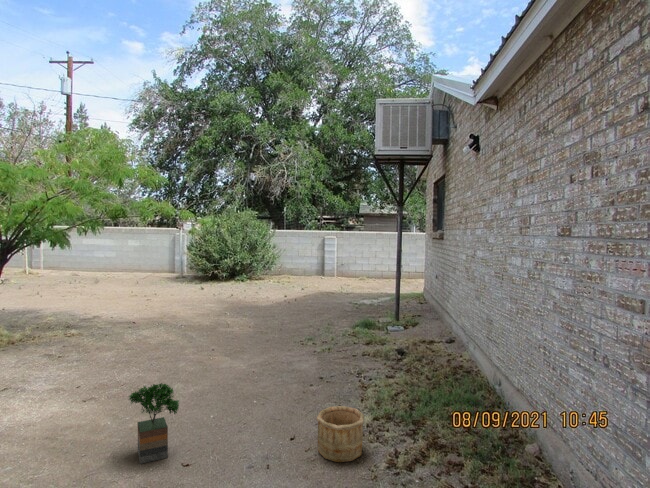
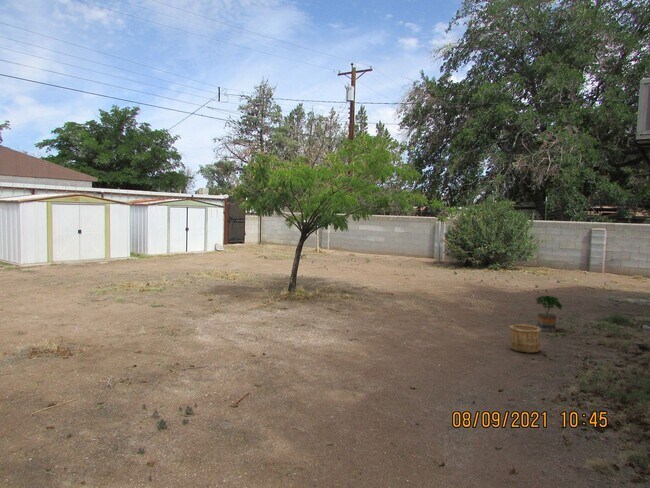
potted tree: present [129,383,179,464] -> present [536,296,562,332]

